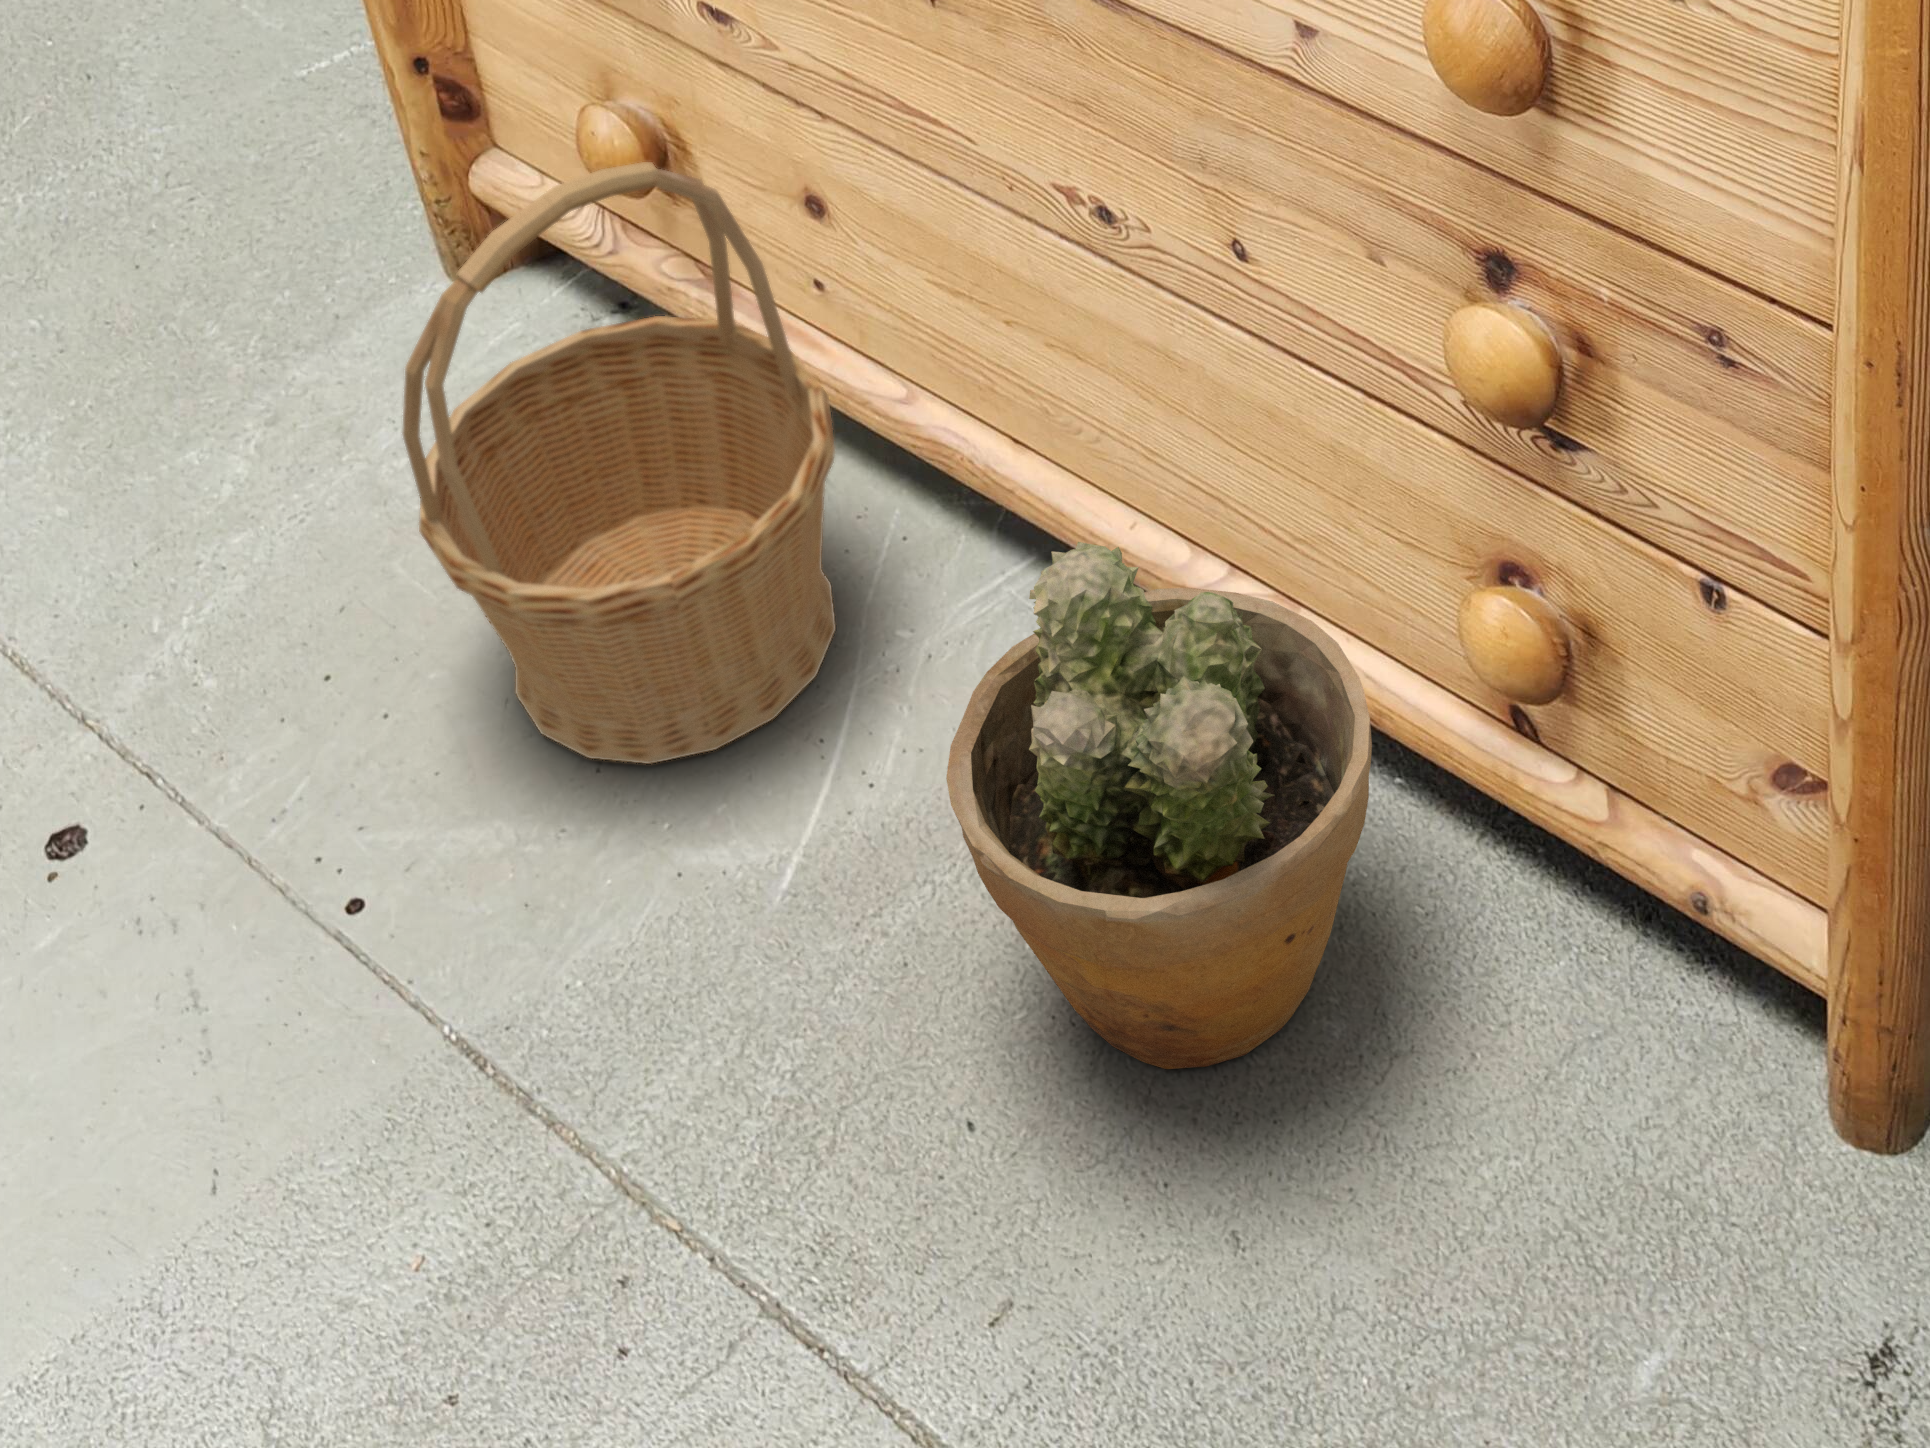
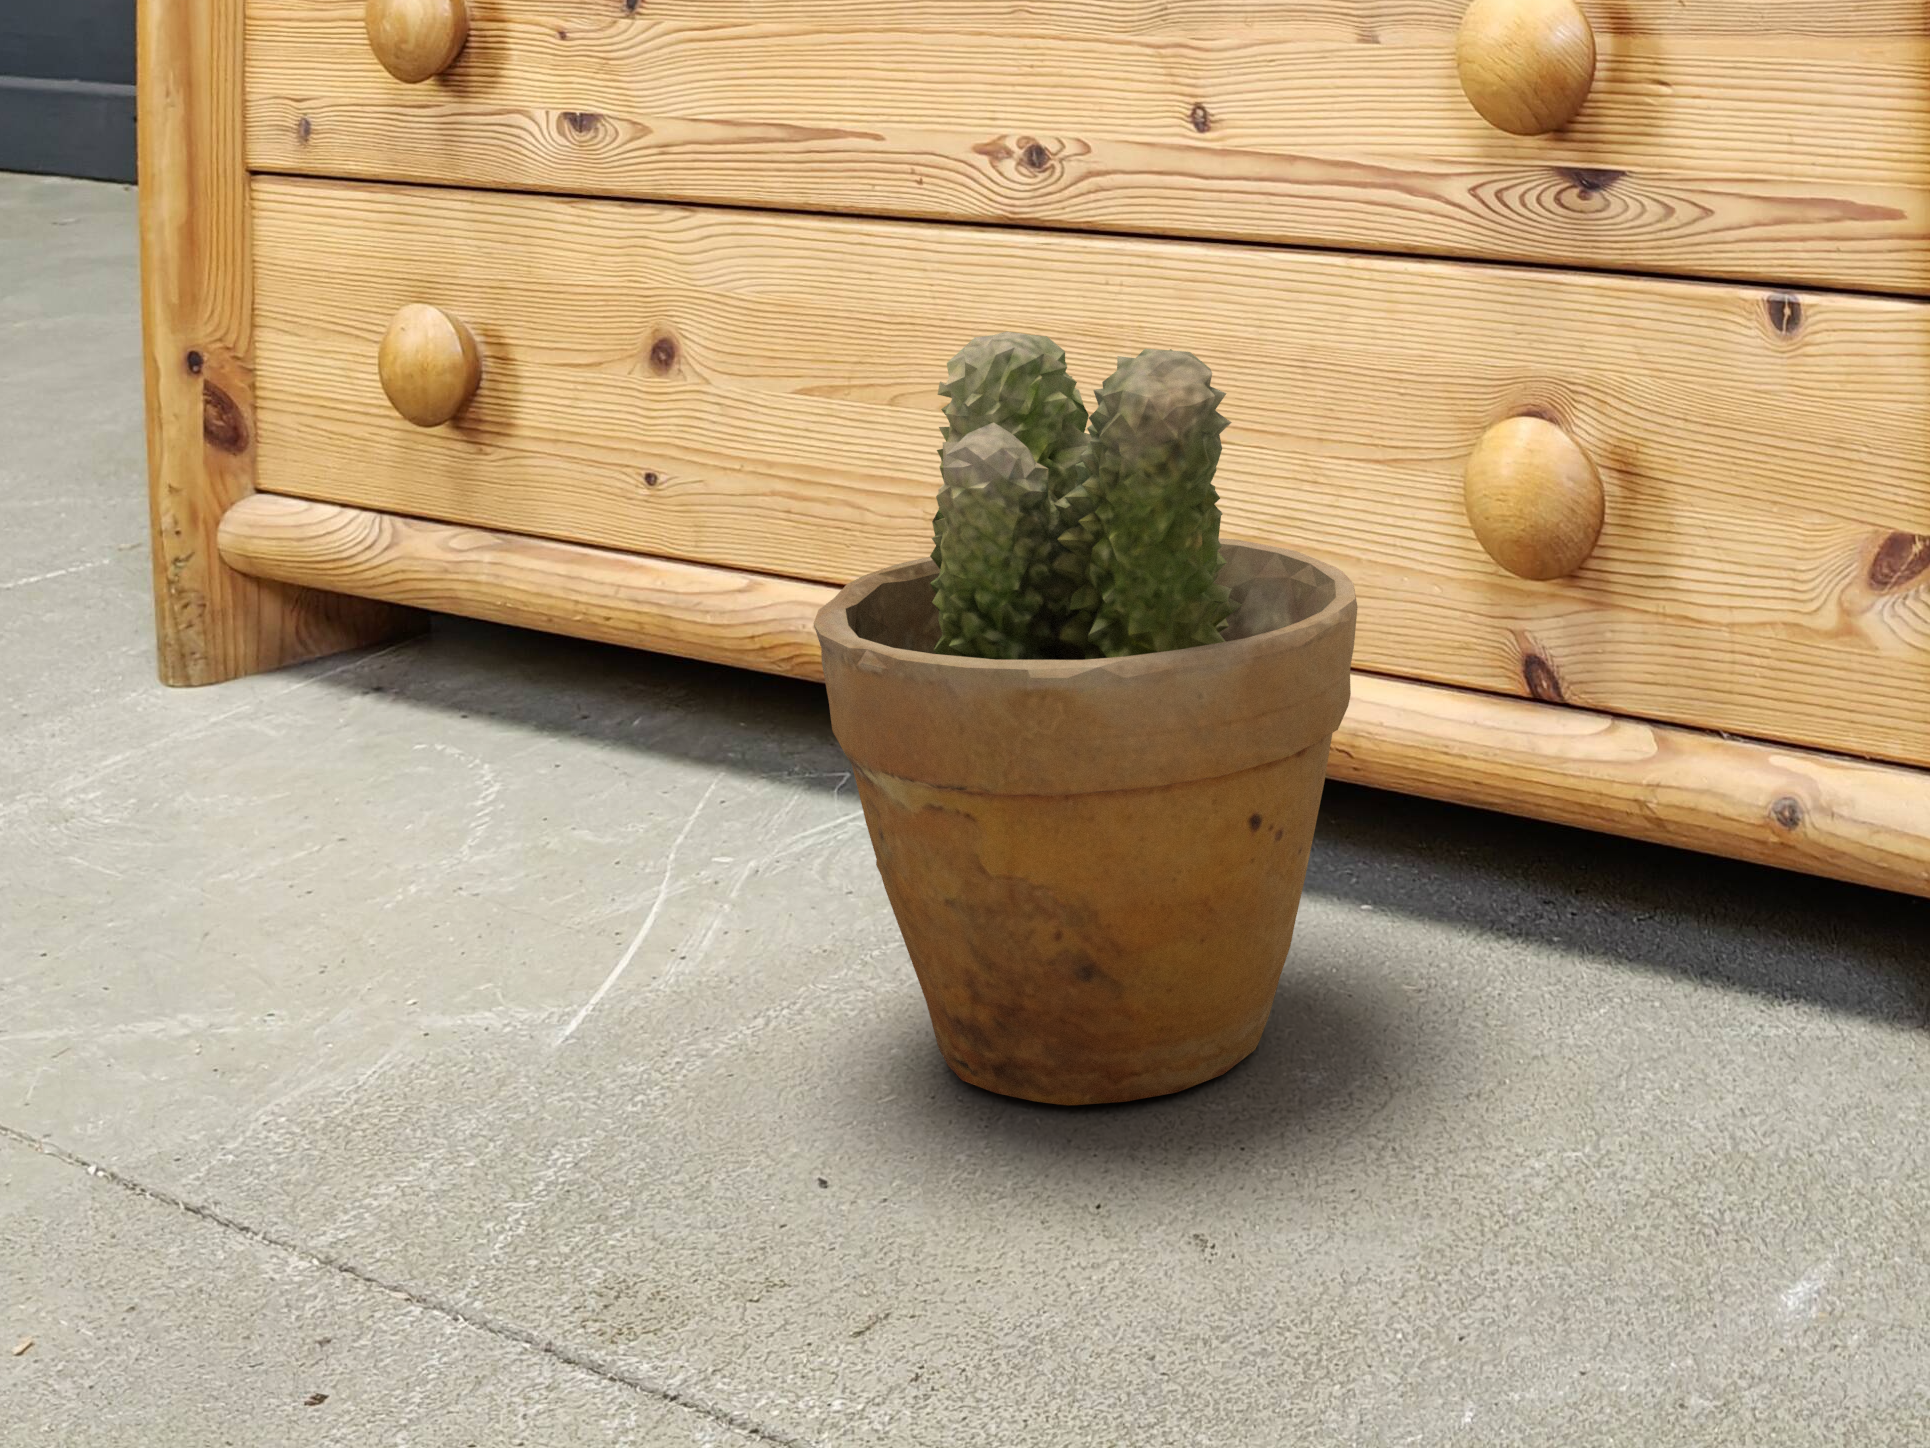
basket: present [402,162,836,764] -> none [136,124,664,935]

